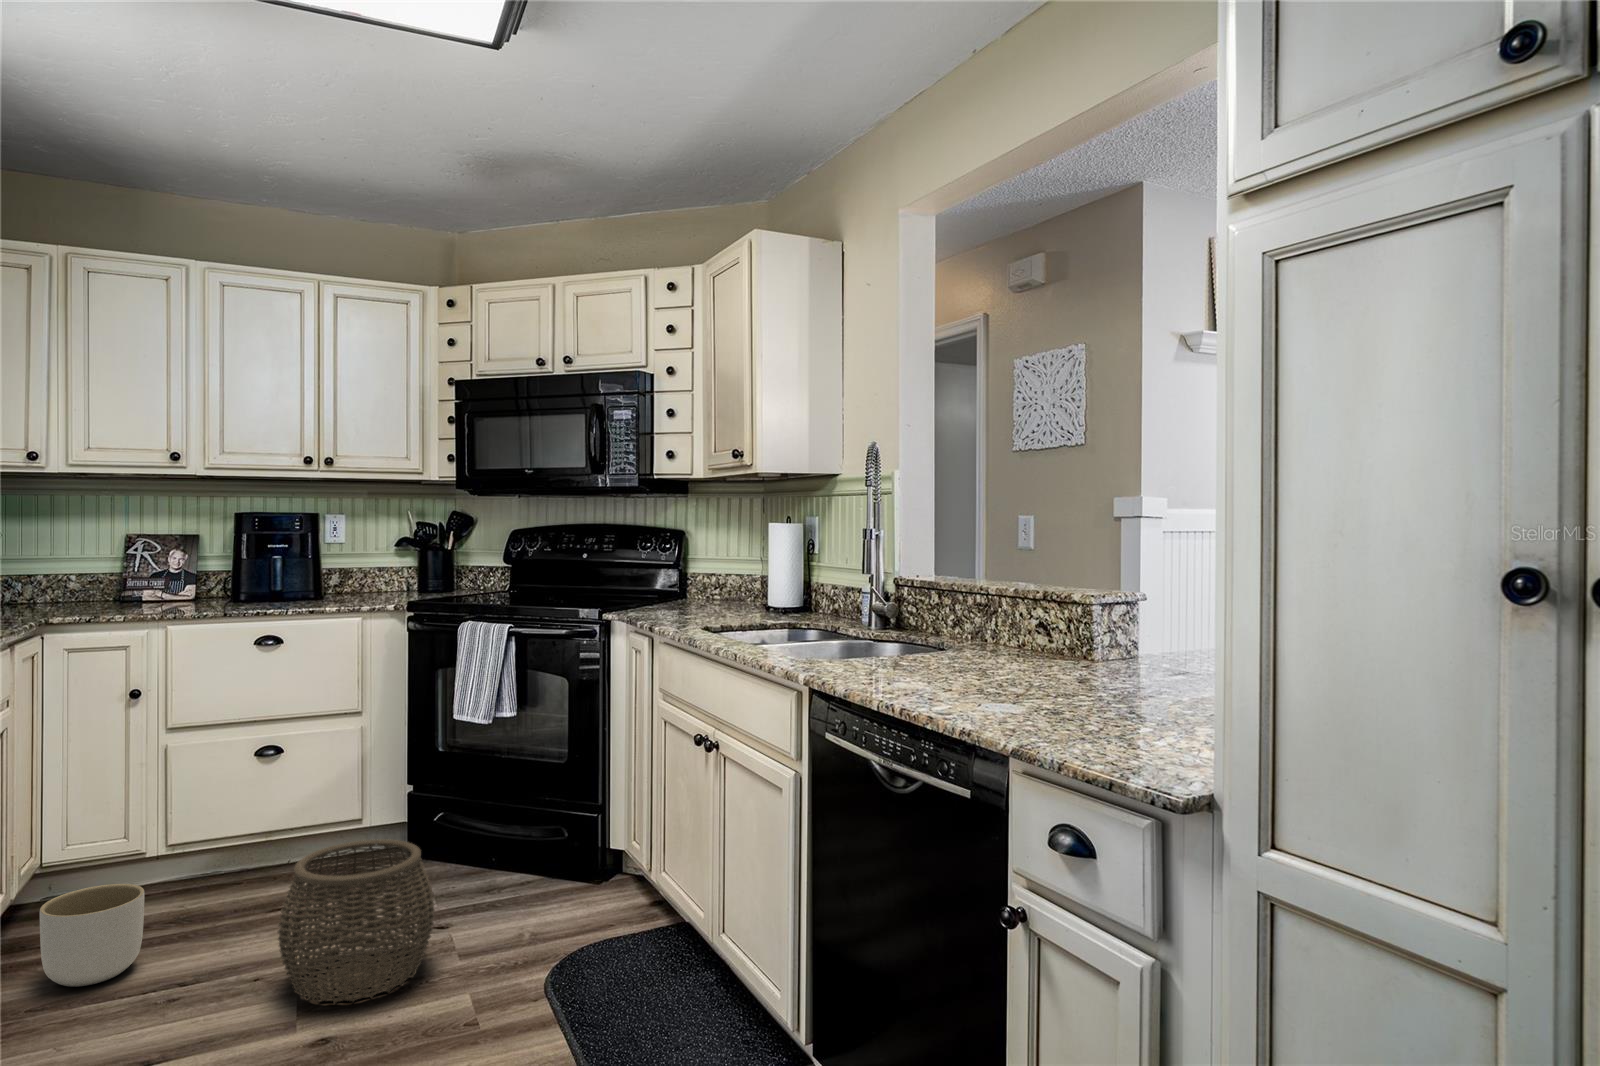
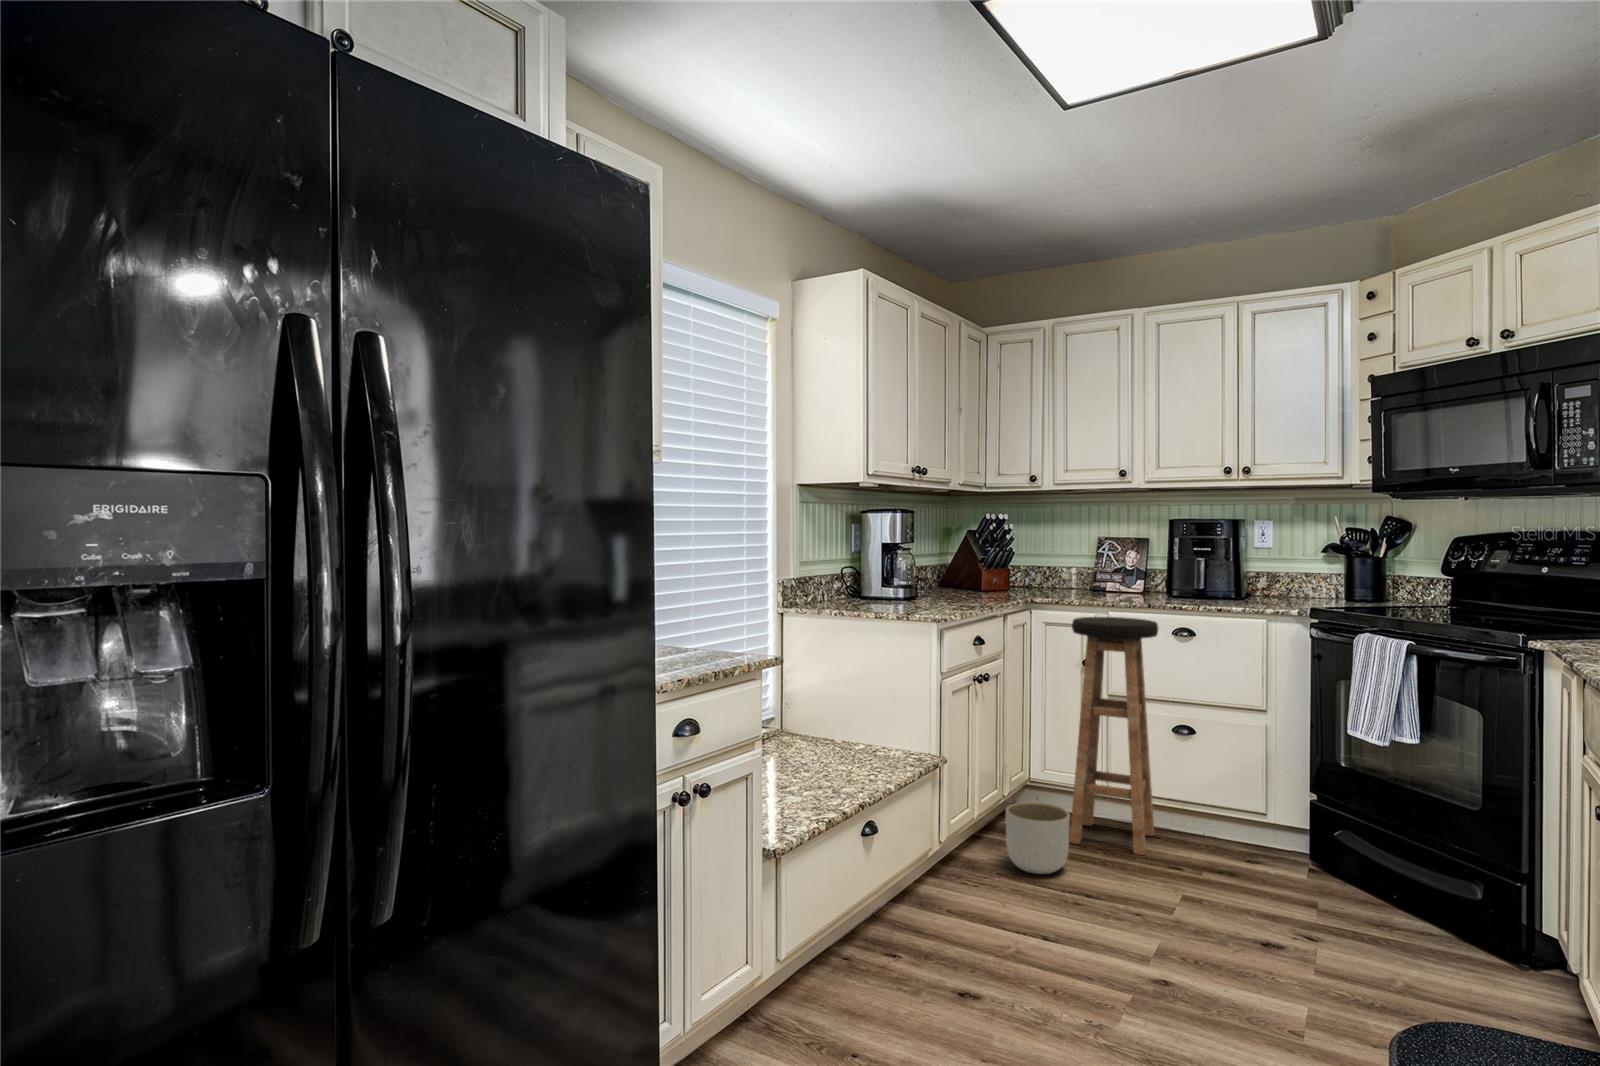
bar stool: none [122,630,242,928] -> present [1069,617,1158,855]
woven basket: present [278,839,435,1003] -> none [1144,822,1288,972]

